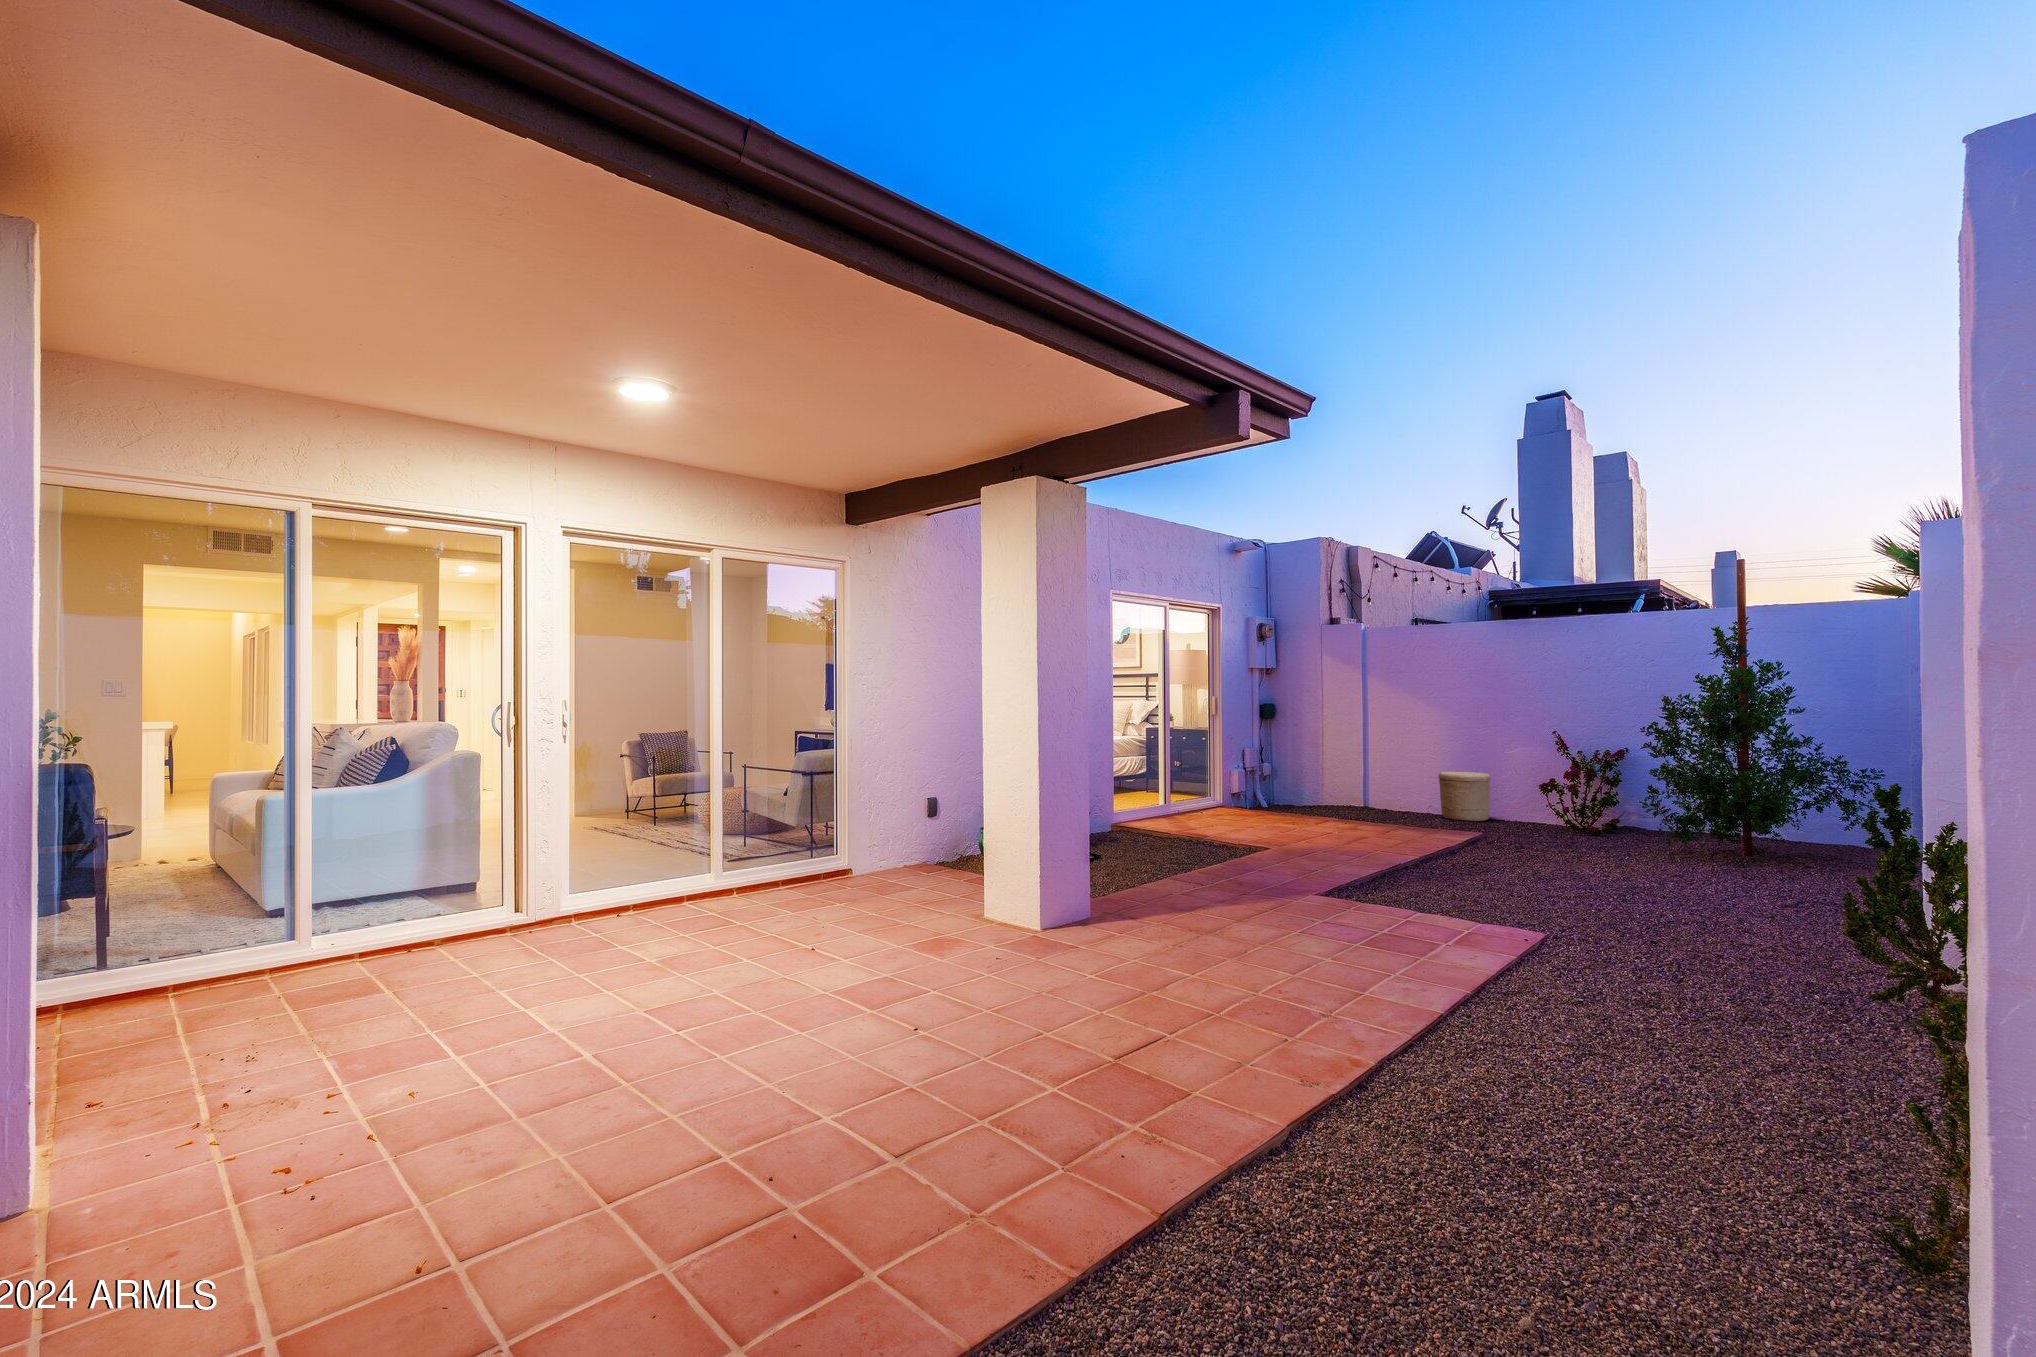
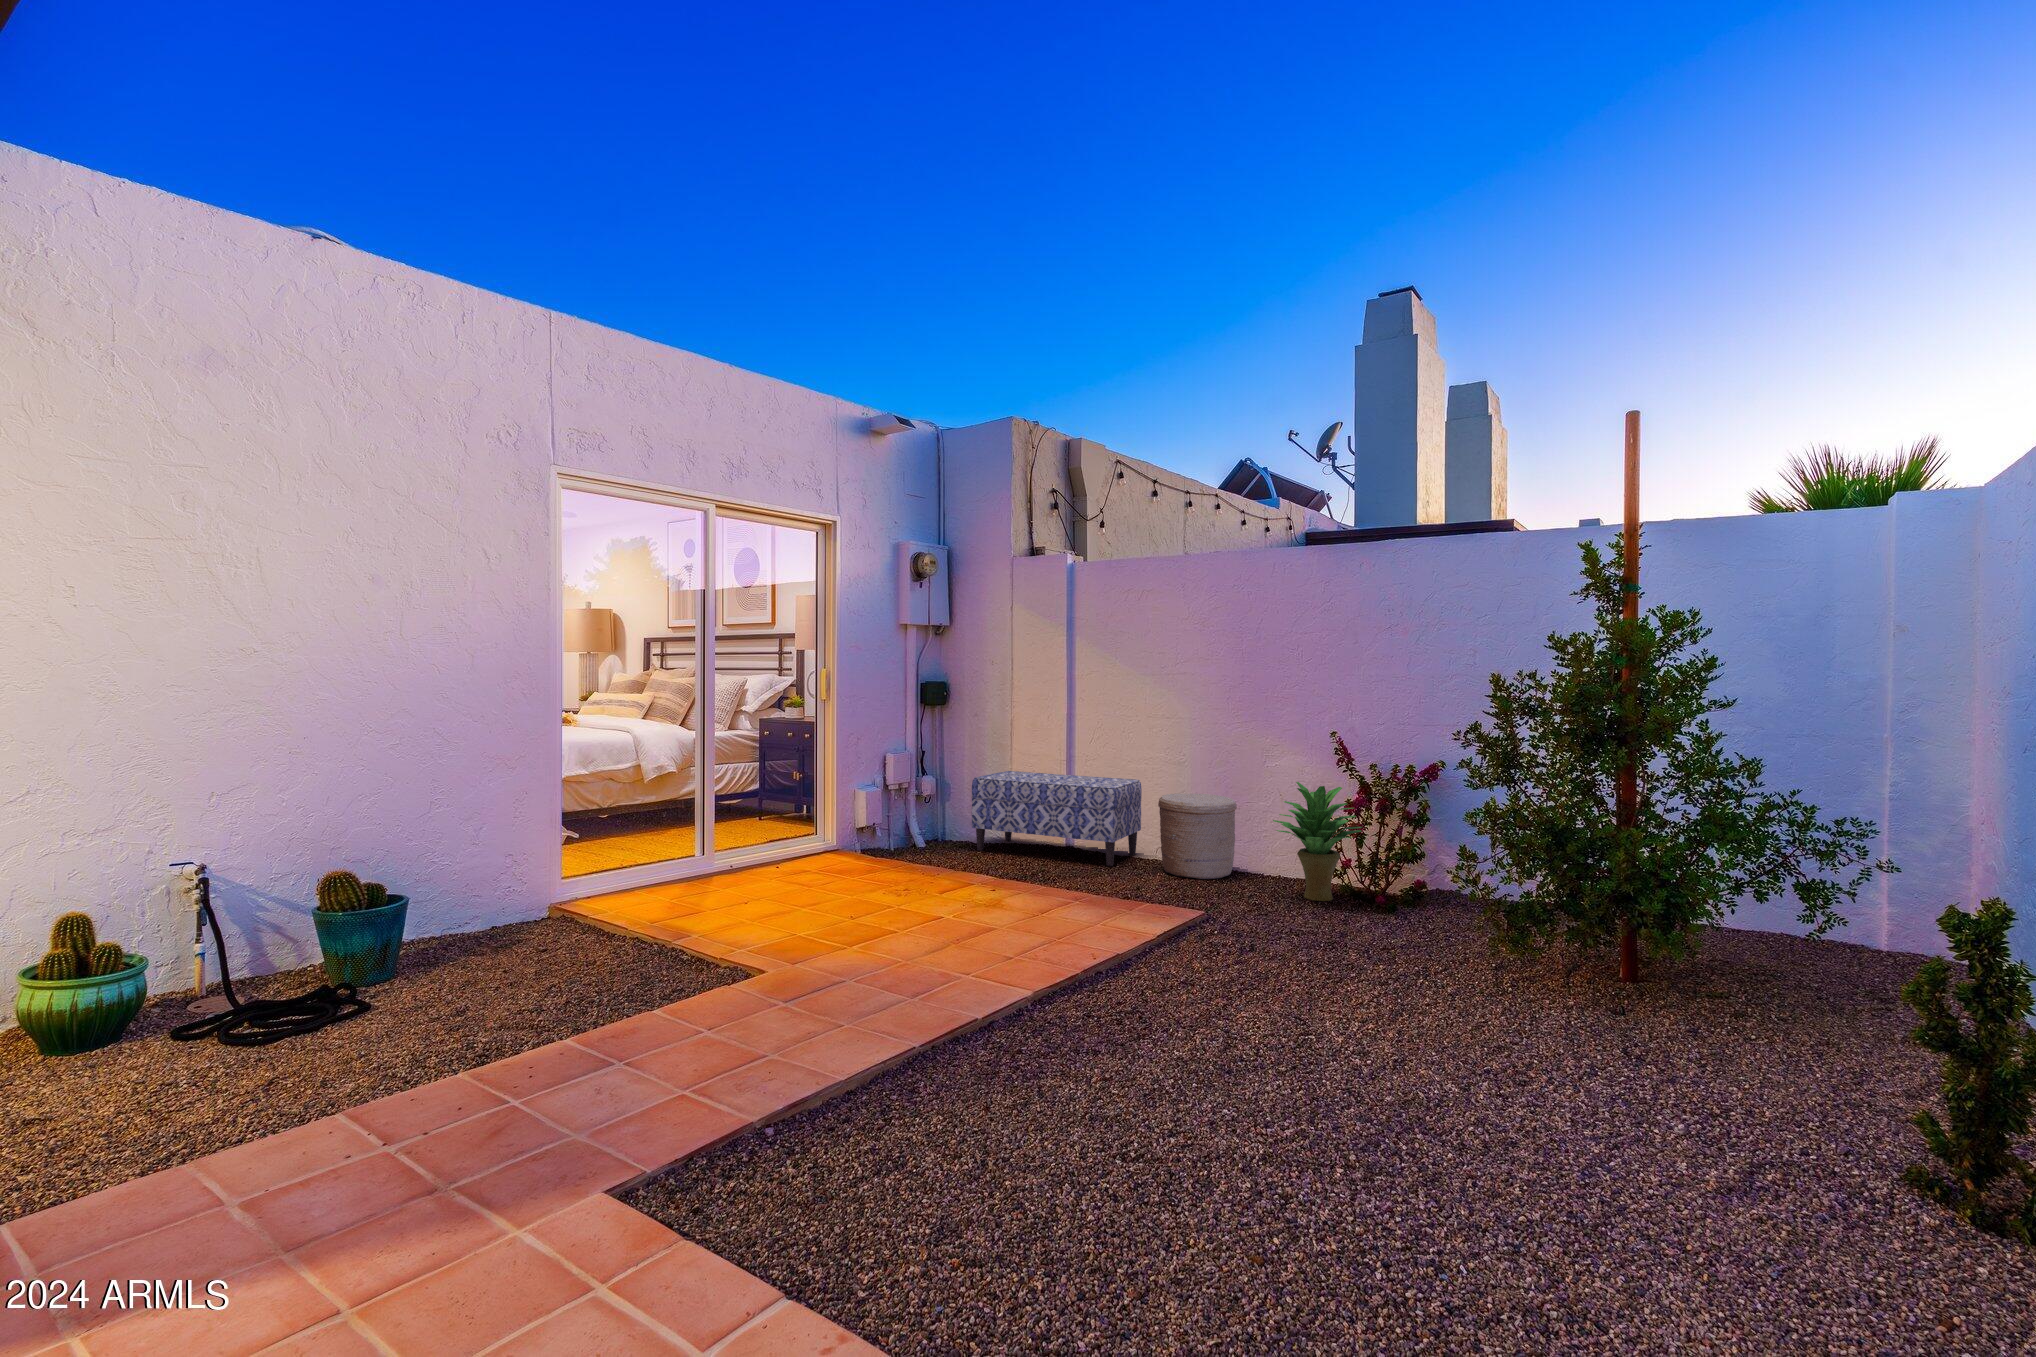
bench: none [1307,761,1419,816] -> present [972,771,1142,866]
potted plant: none [1521,761,1580,830] -> present [1273,782,1362,901]

